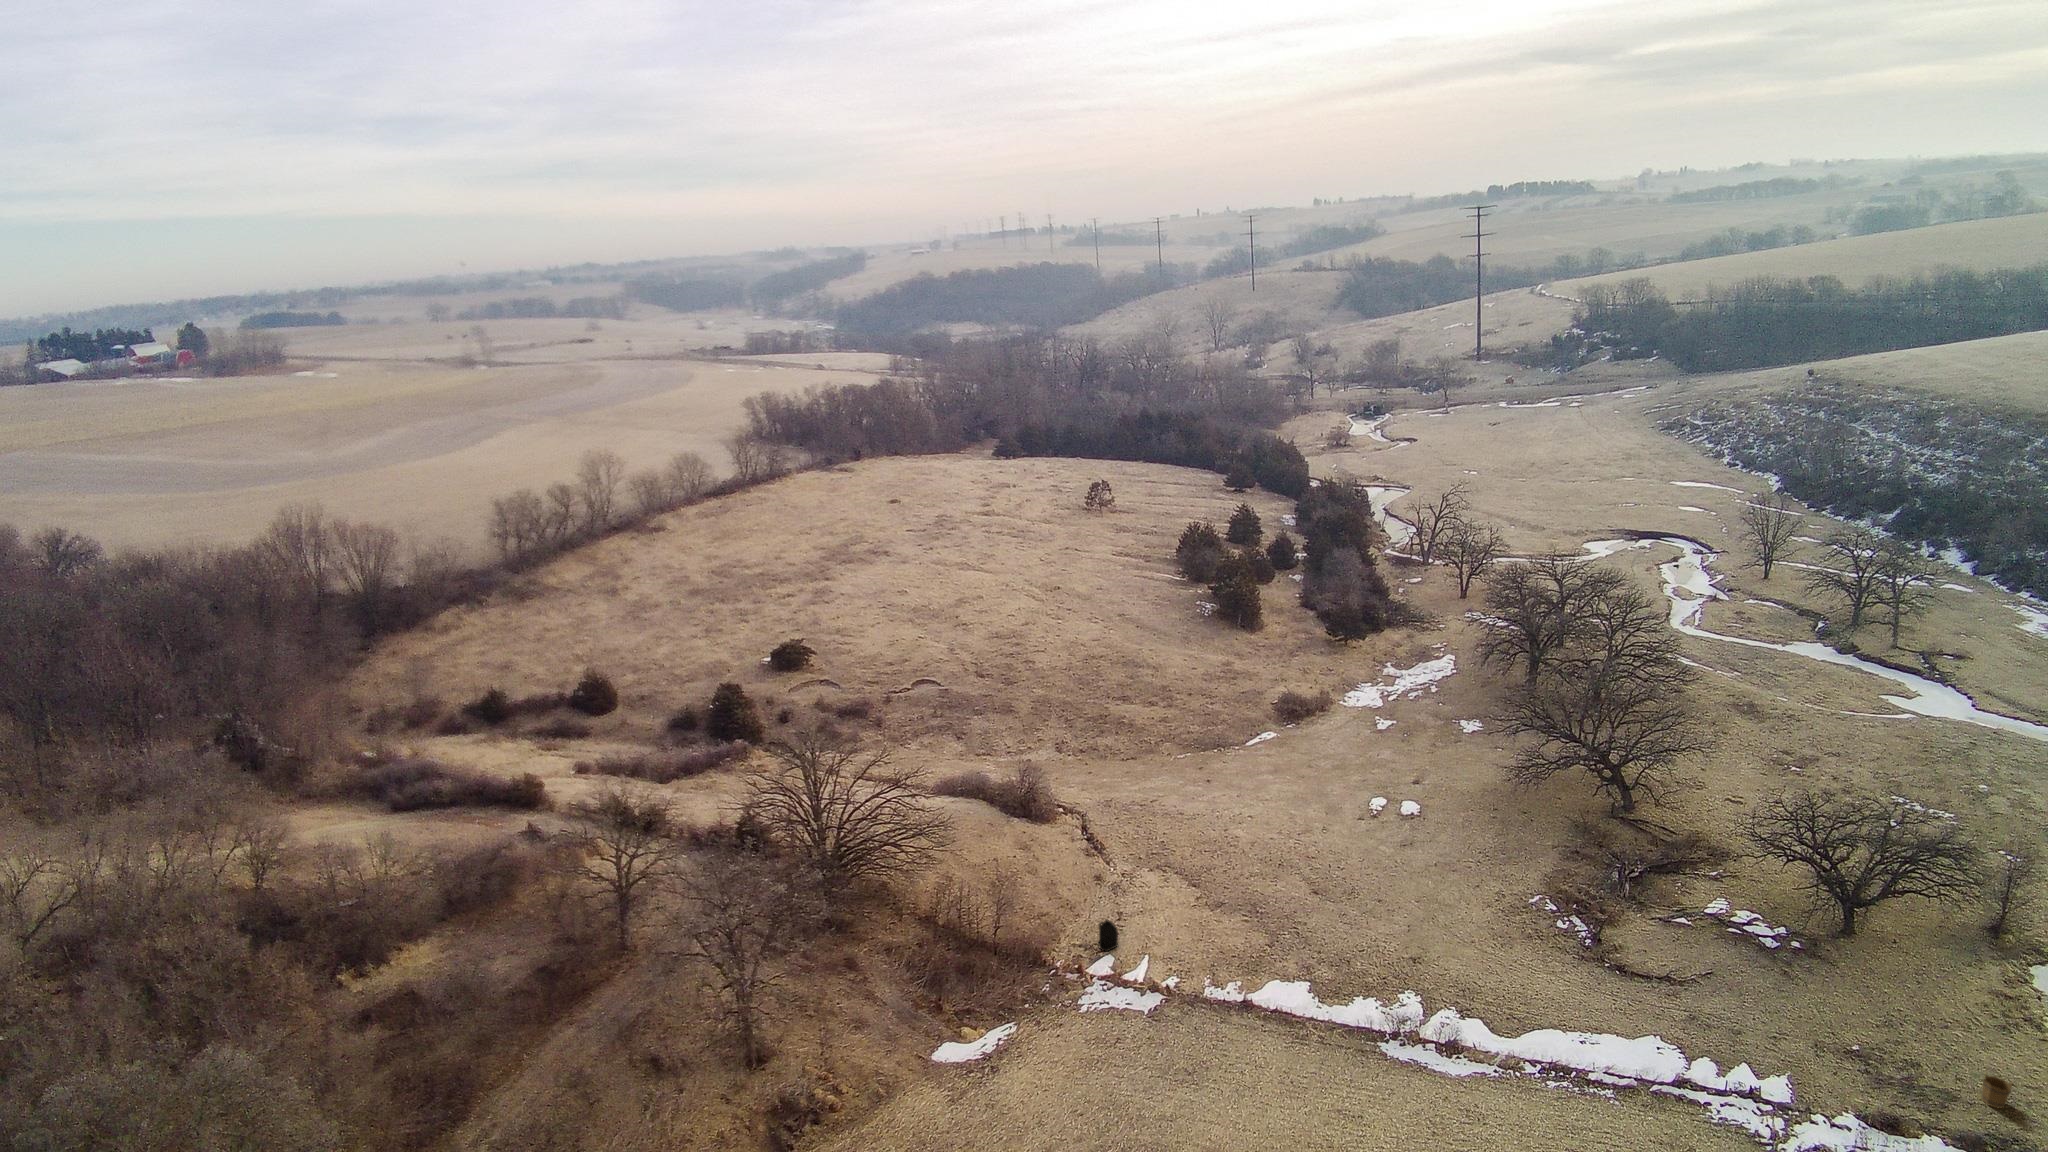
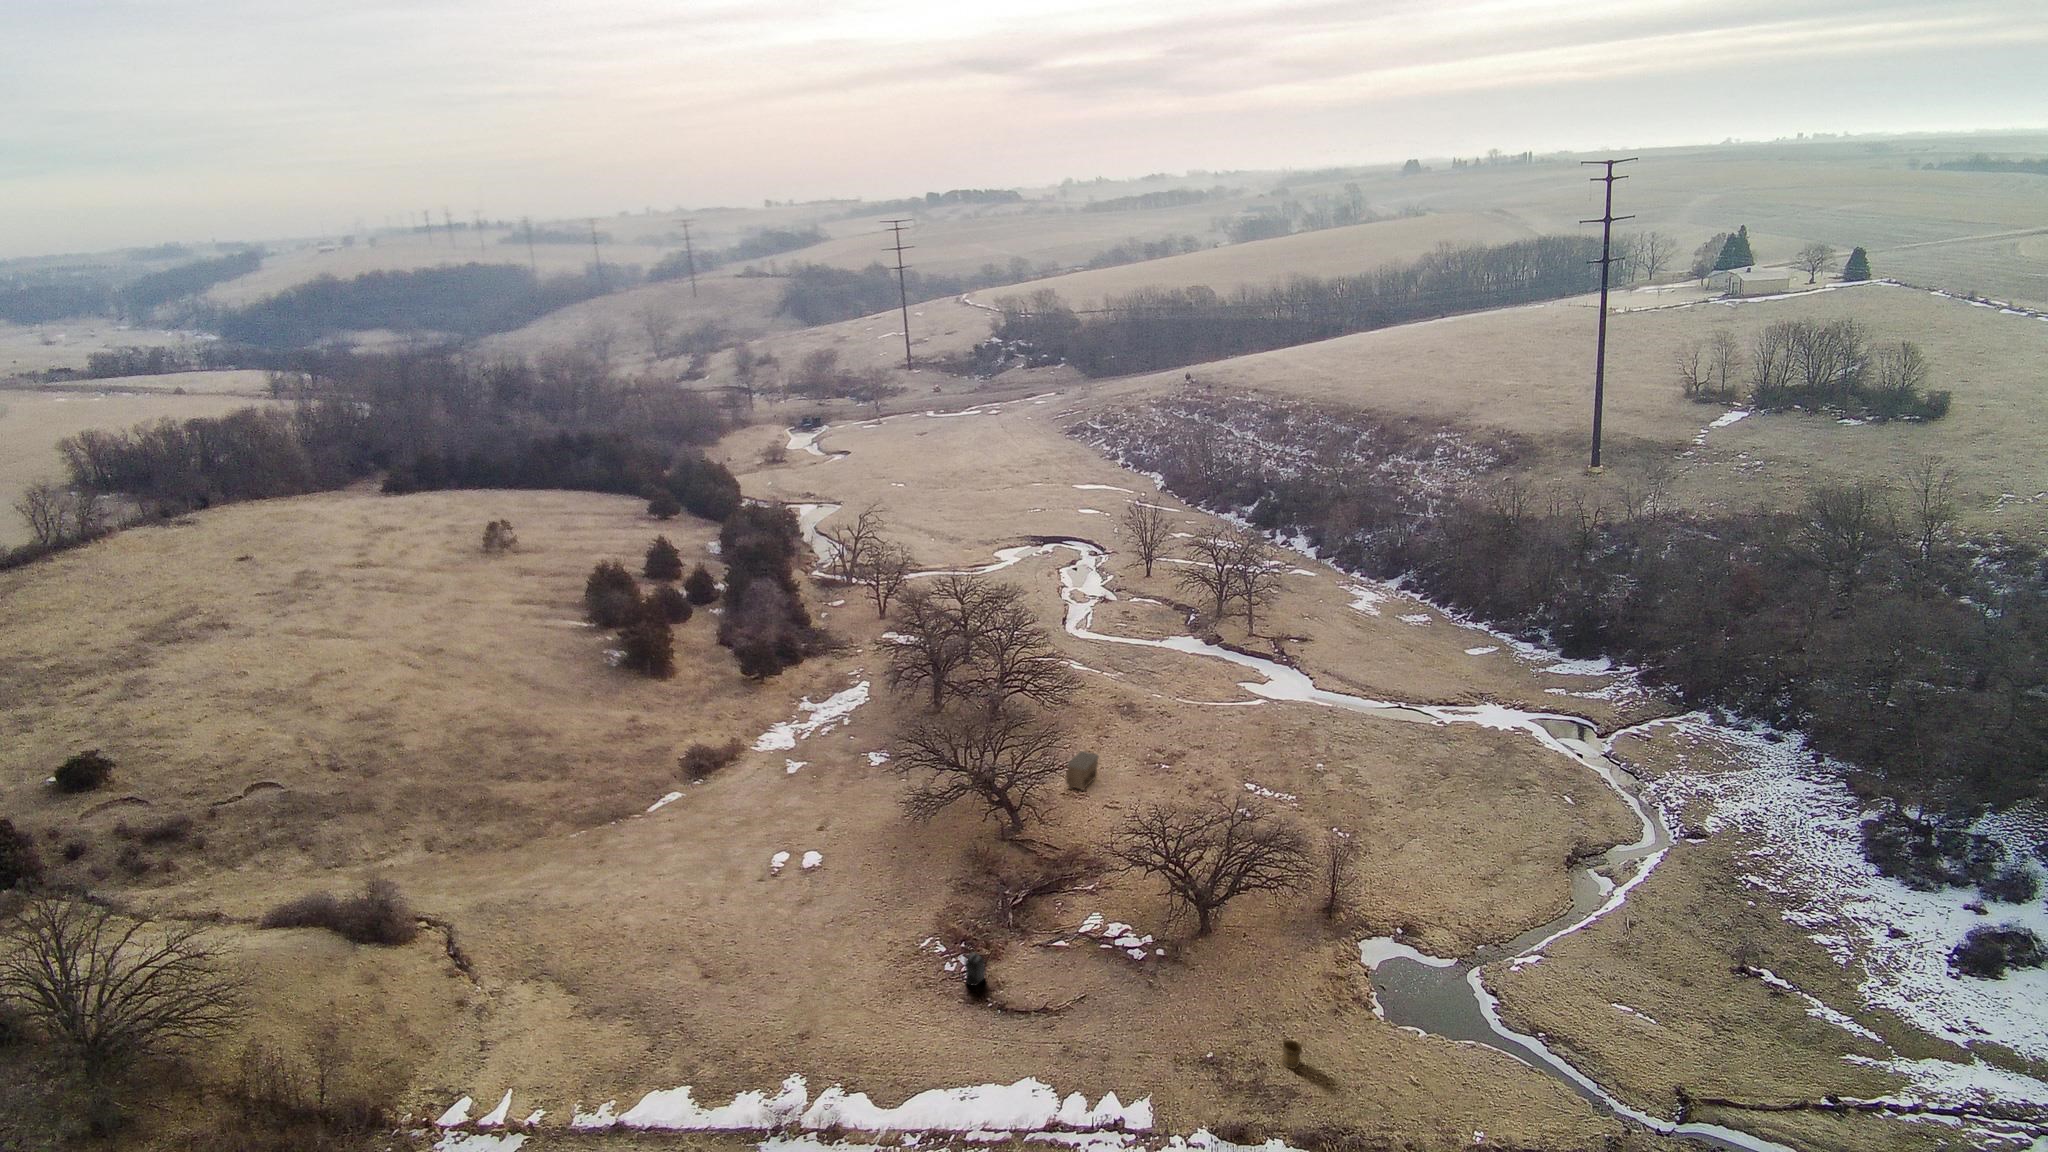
storage bench: none [1675,741,1717,781] -> present [1066,751,1099,790]
backpack: present [1098,919,1118,952] -> present [965,952,985,986]

